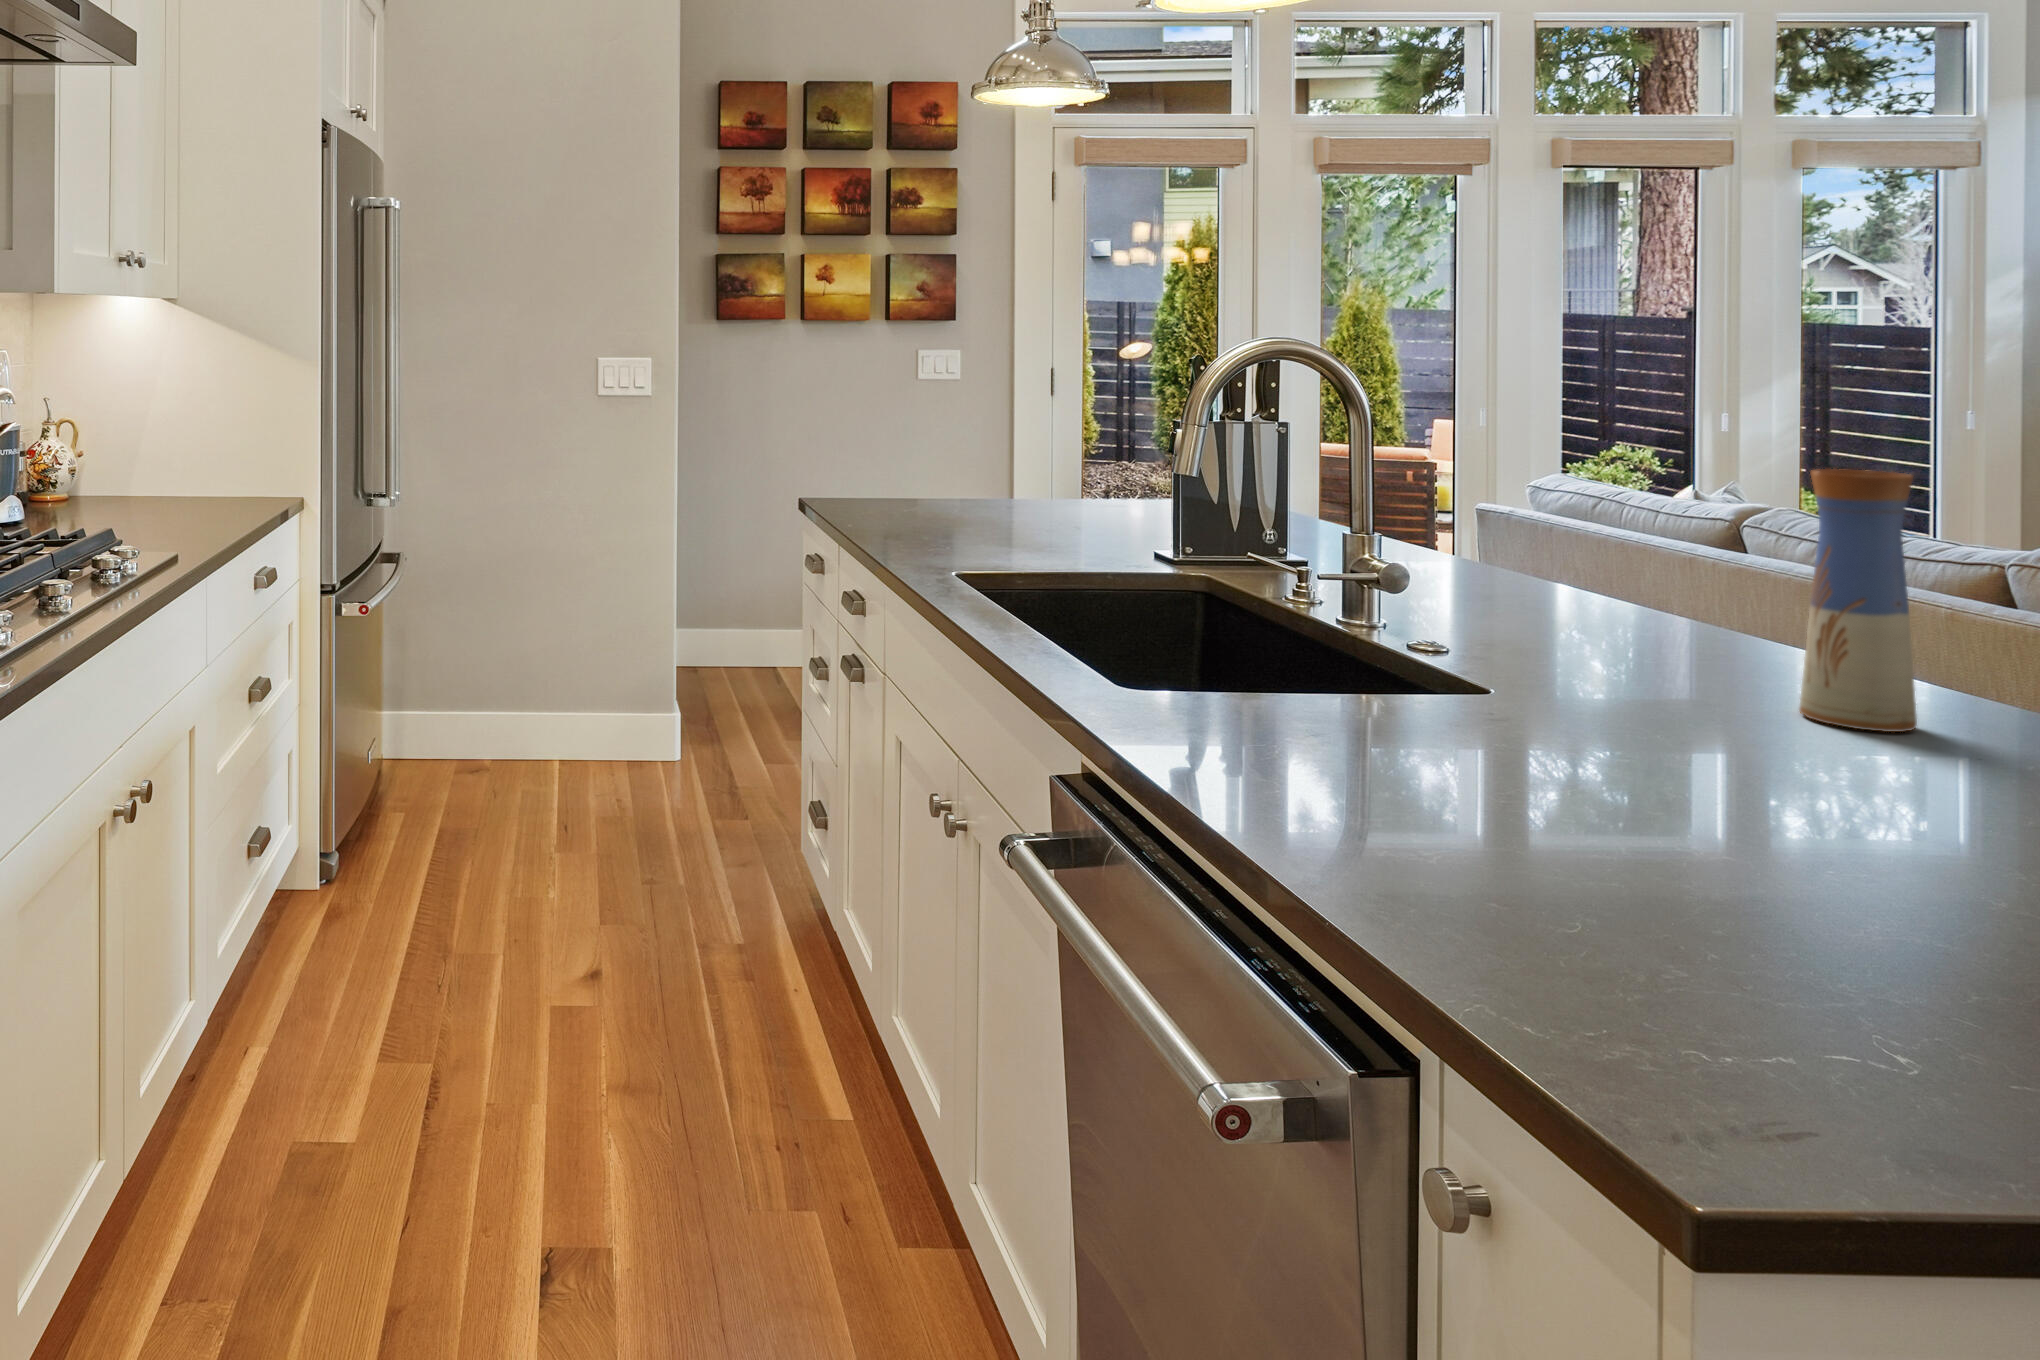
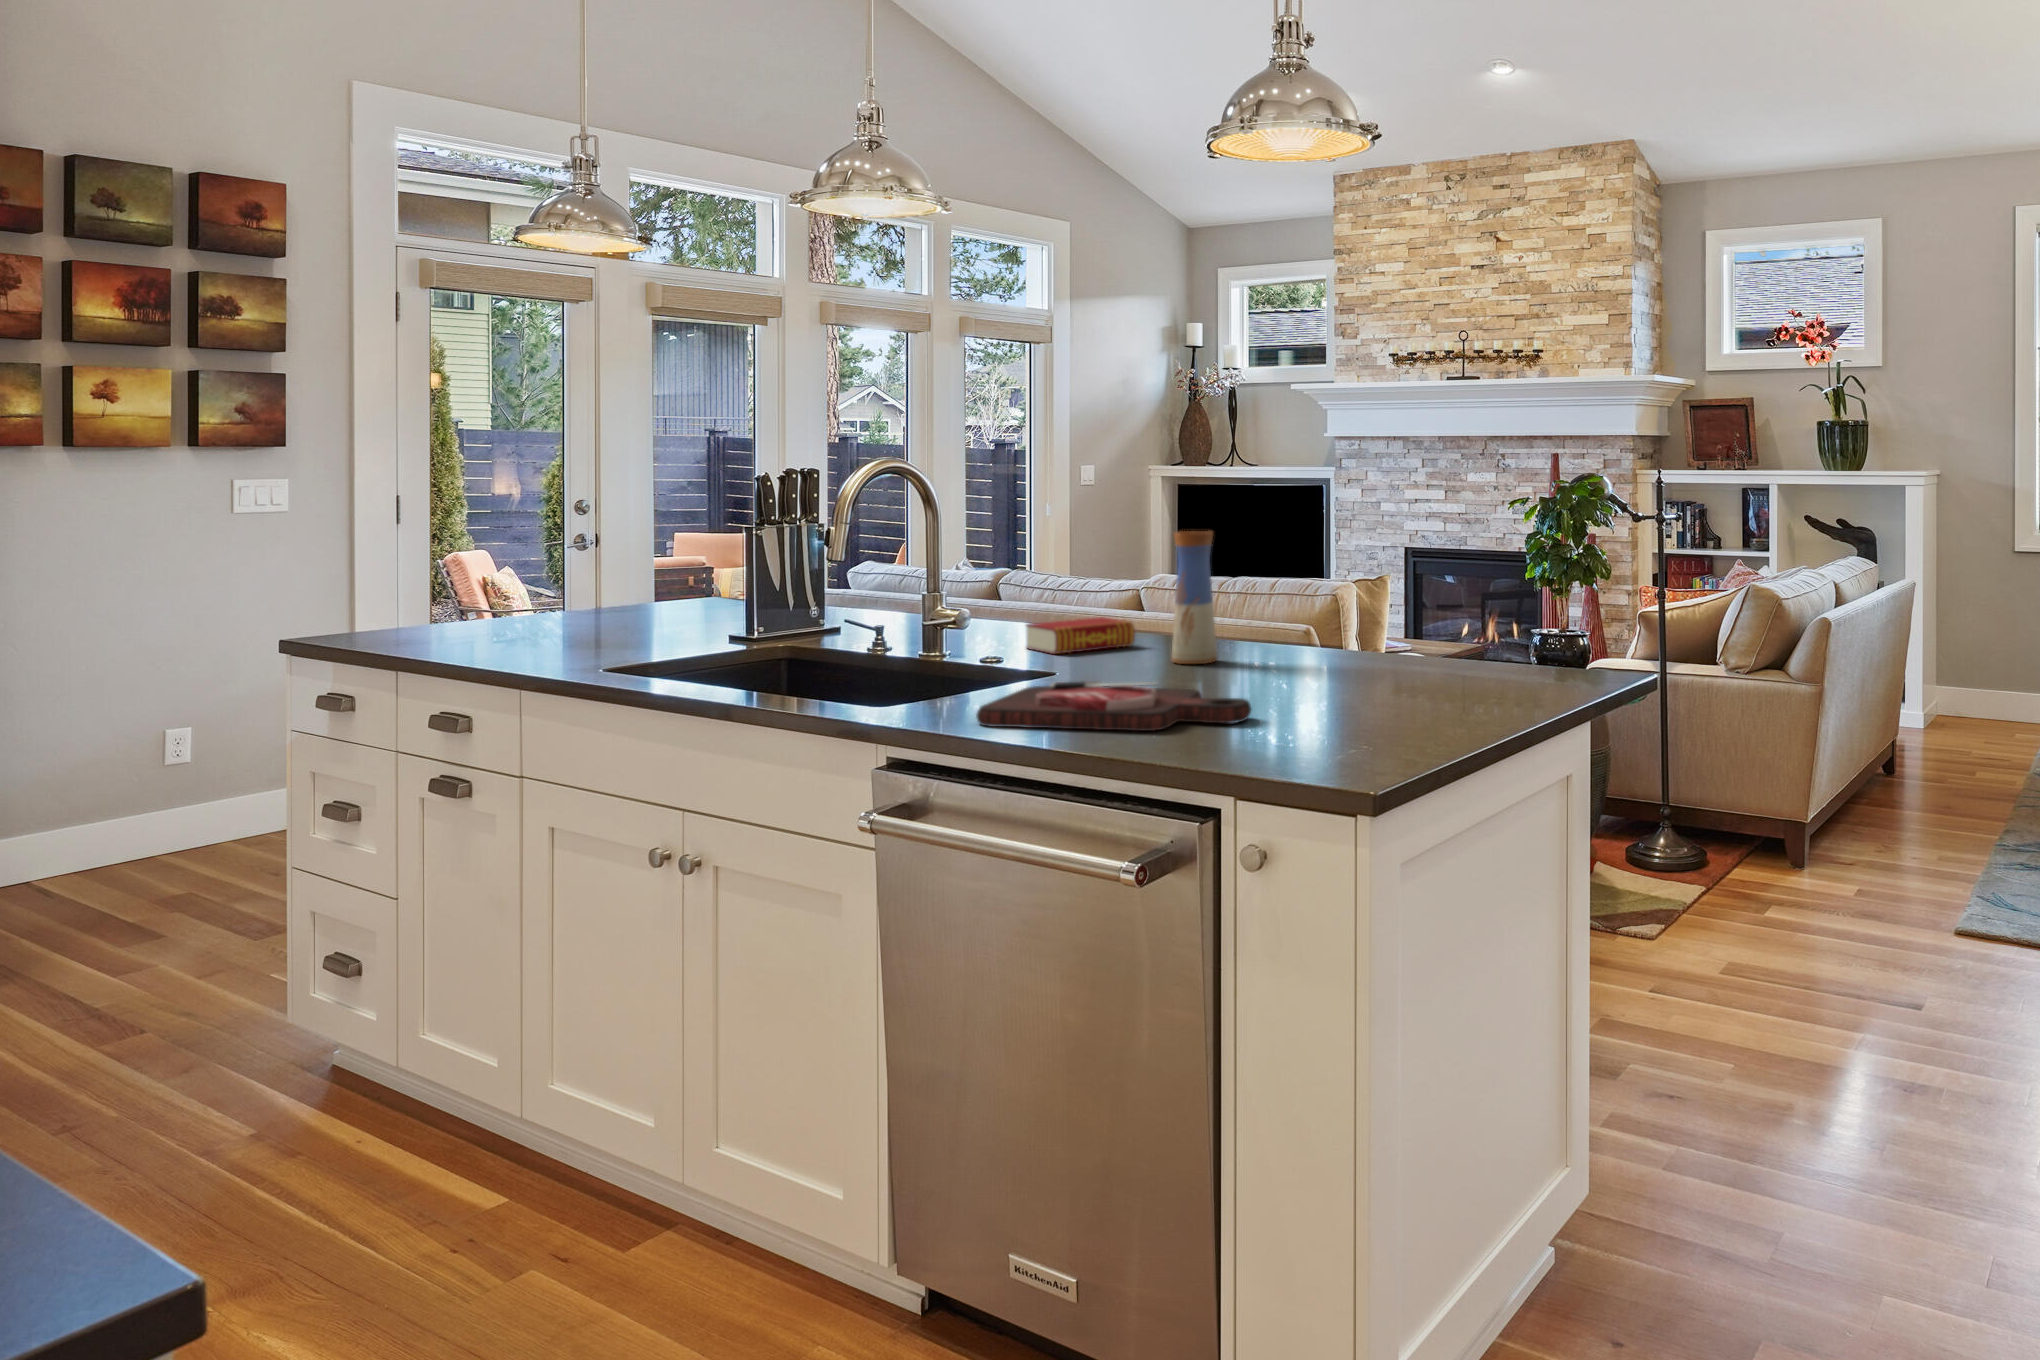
book: none [1548,595,1768,665] -> present [1026,617,1135,654]
cutting board: none [1225,704,1789,884] -> present [976,681,1251,731]

